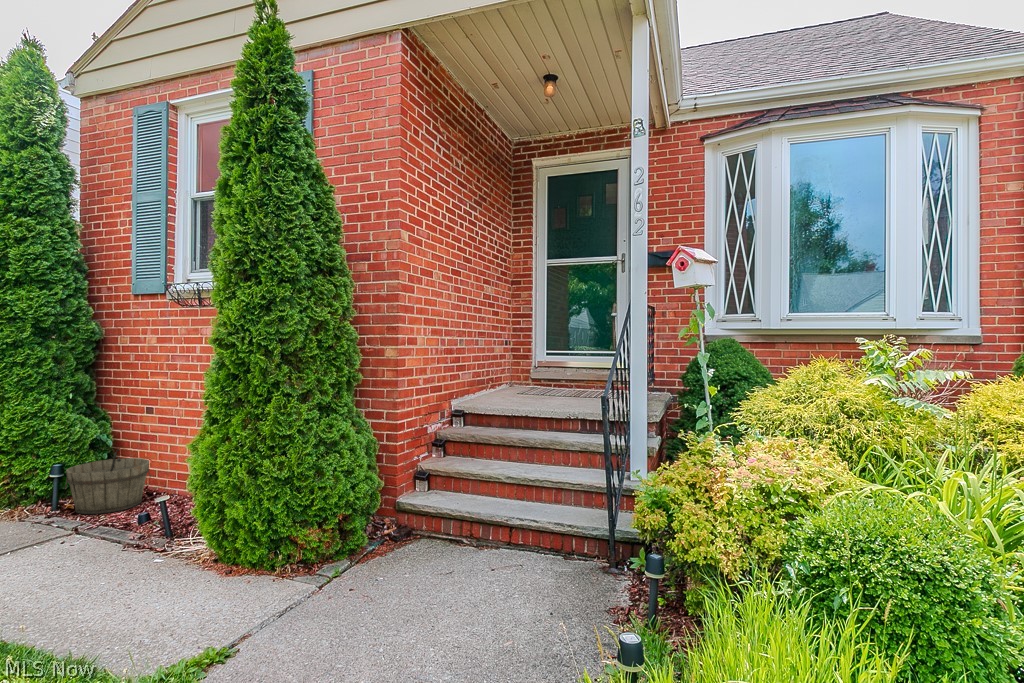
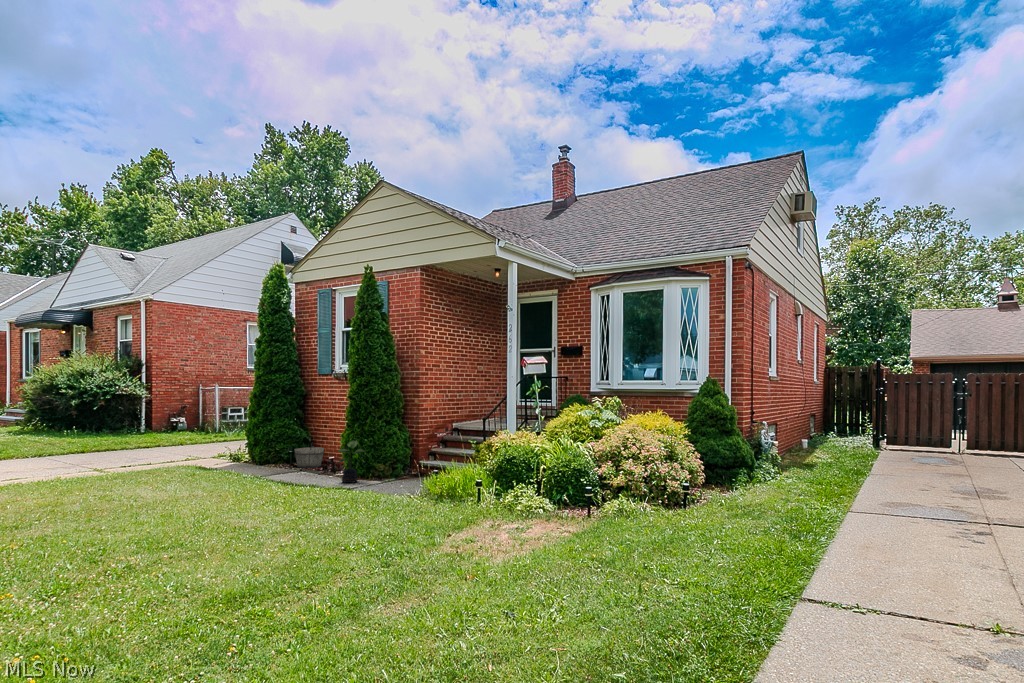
potted plant: none [162,463,264,609] -> present [338,440,366,483]

